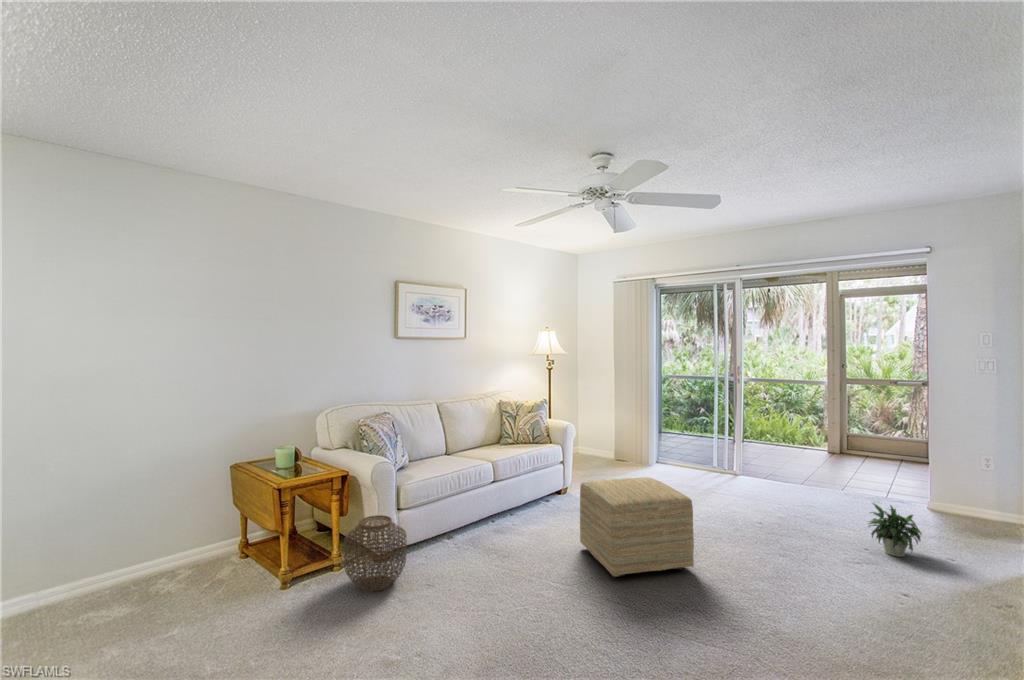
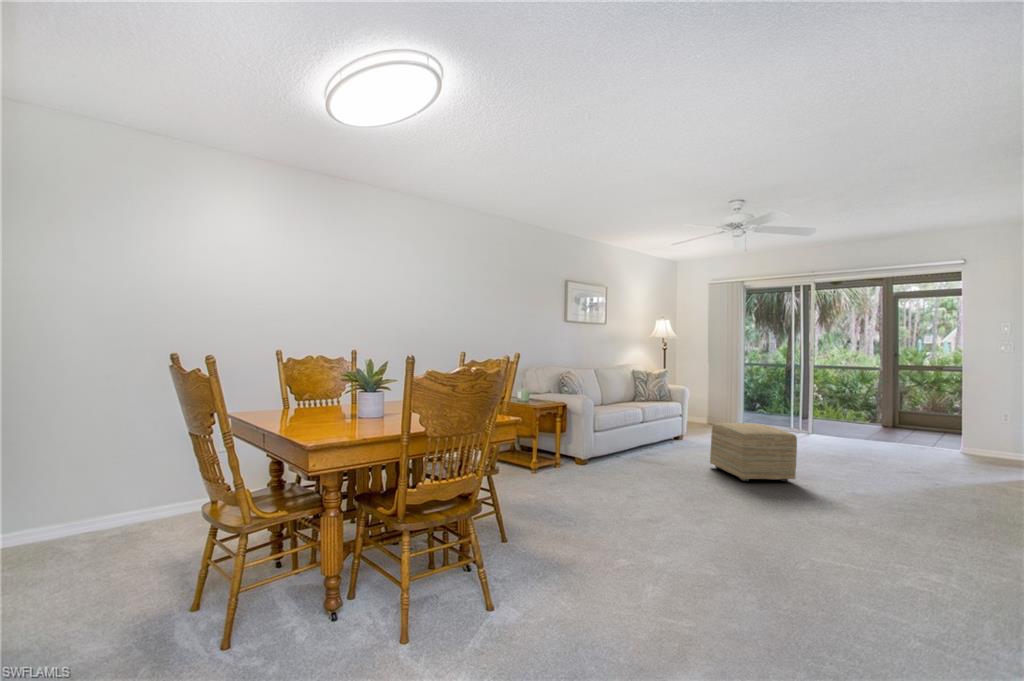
potted plant: present [868,503,922,557] -> none [919,452,960,488]
woven basket: present [343,515,407,591] -> none [569,431,608,475]

